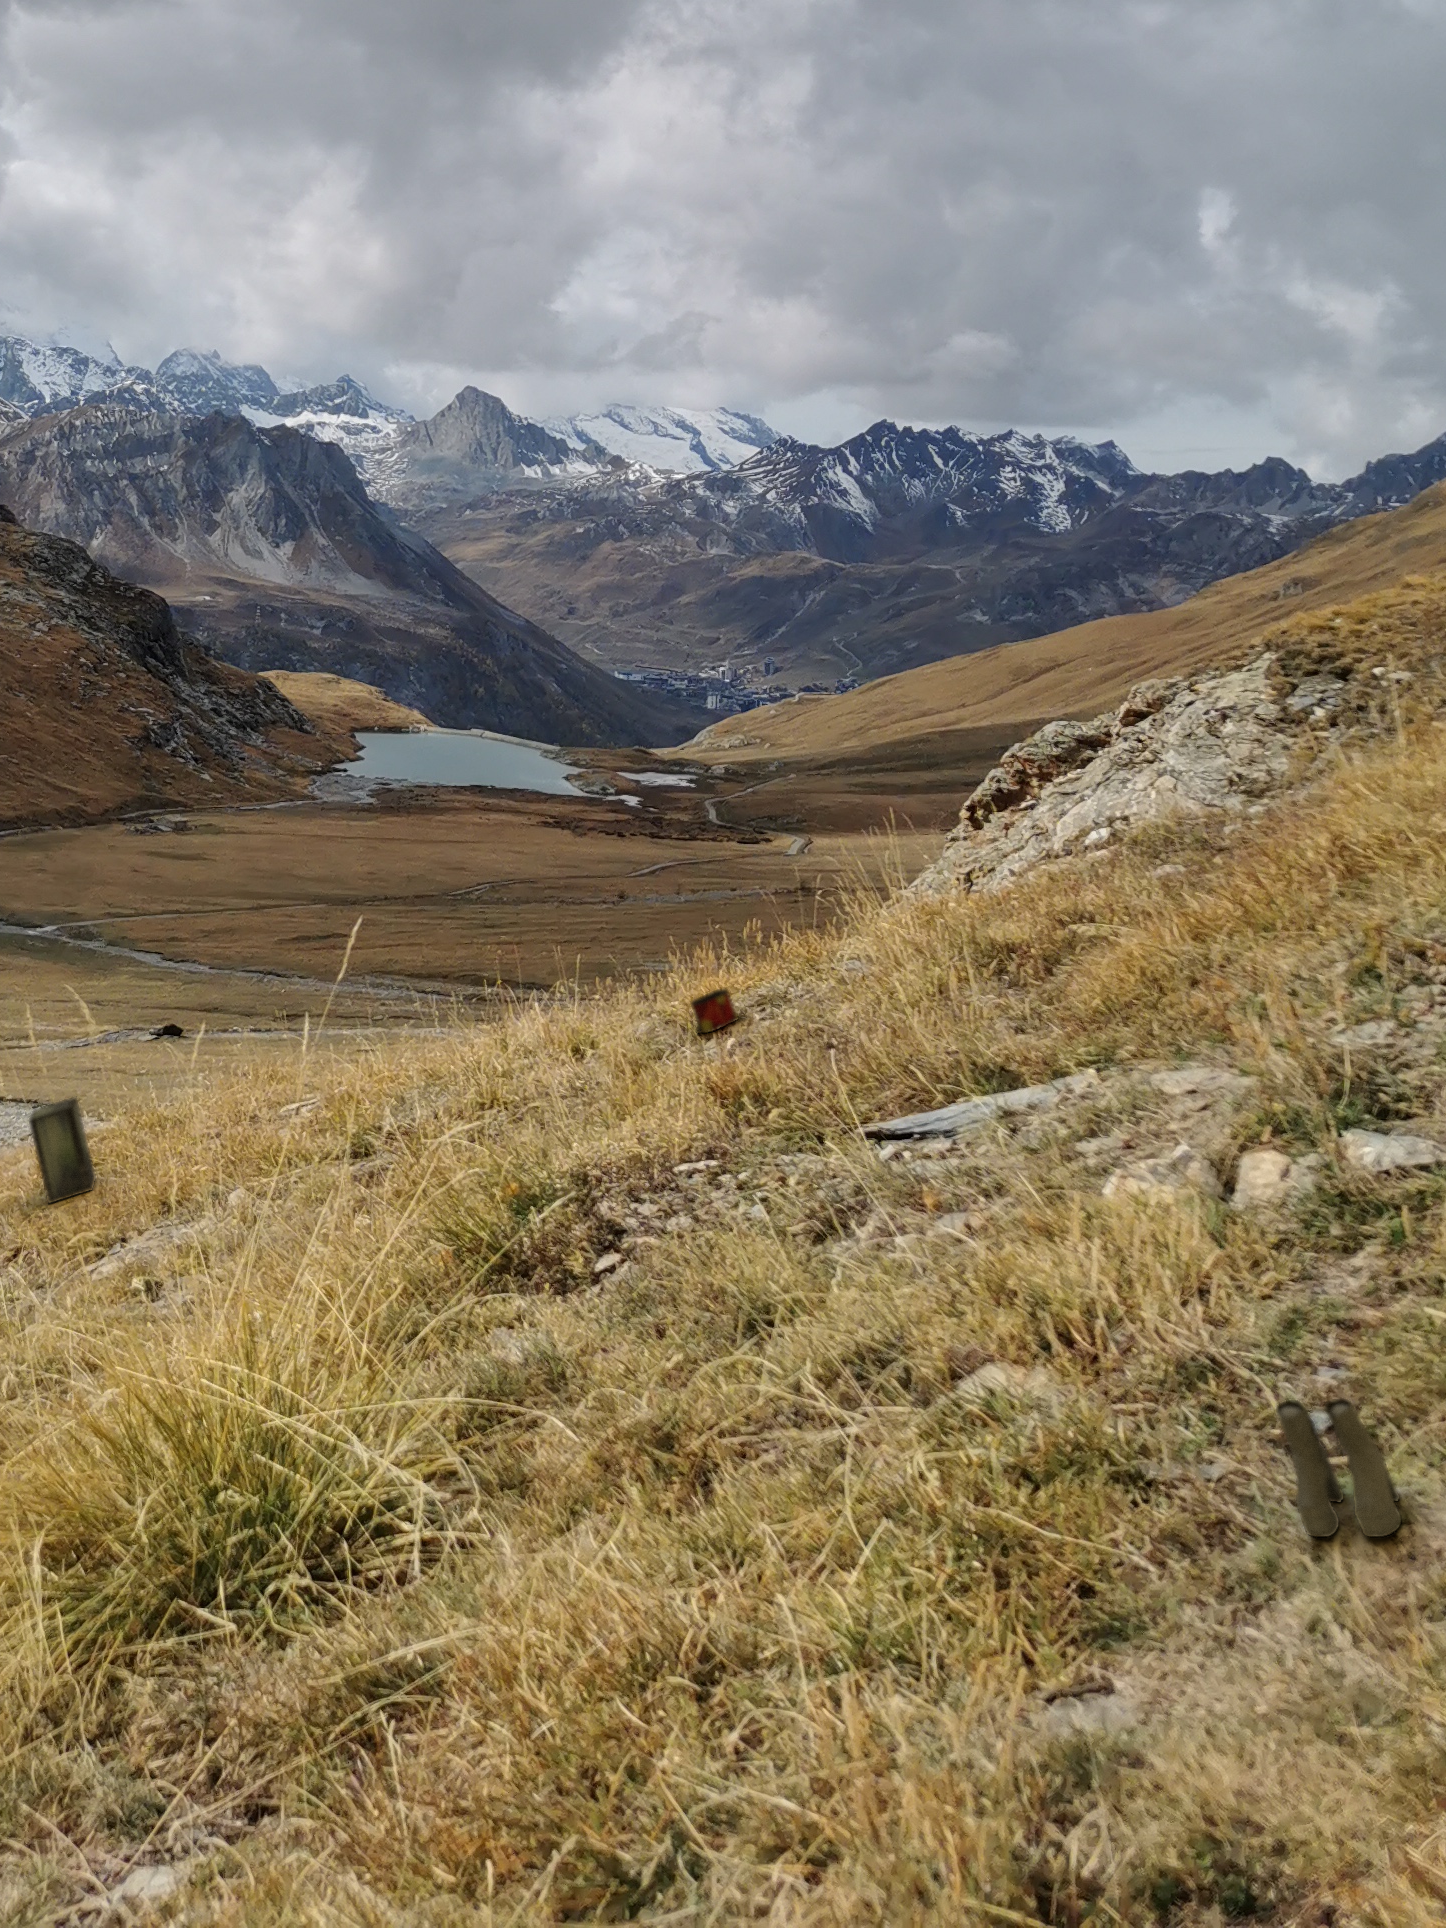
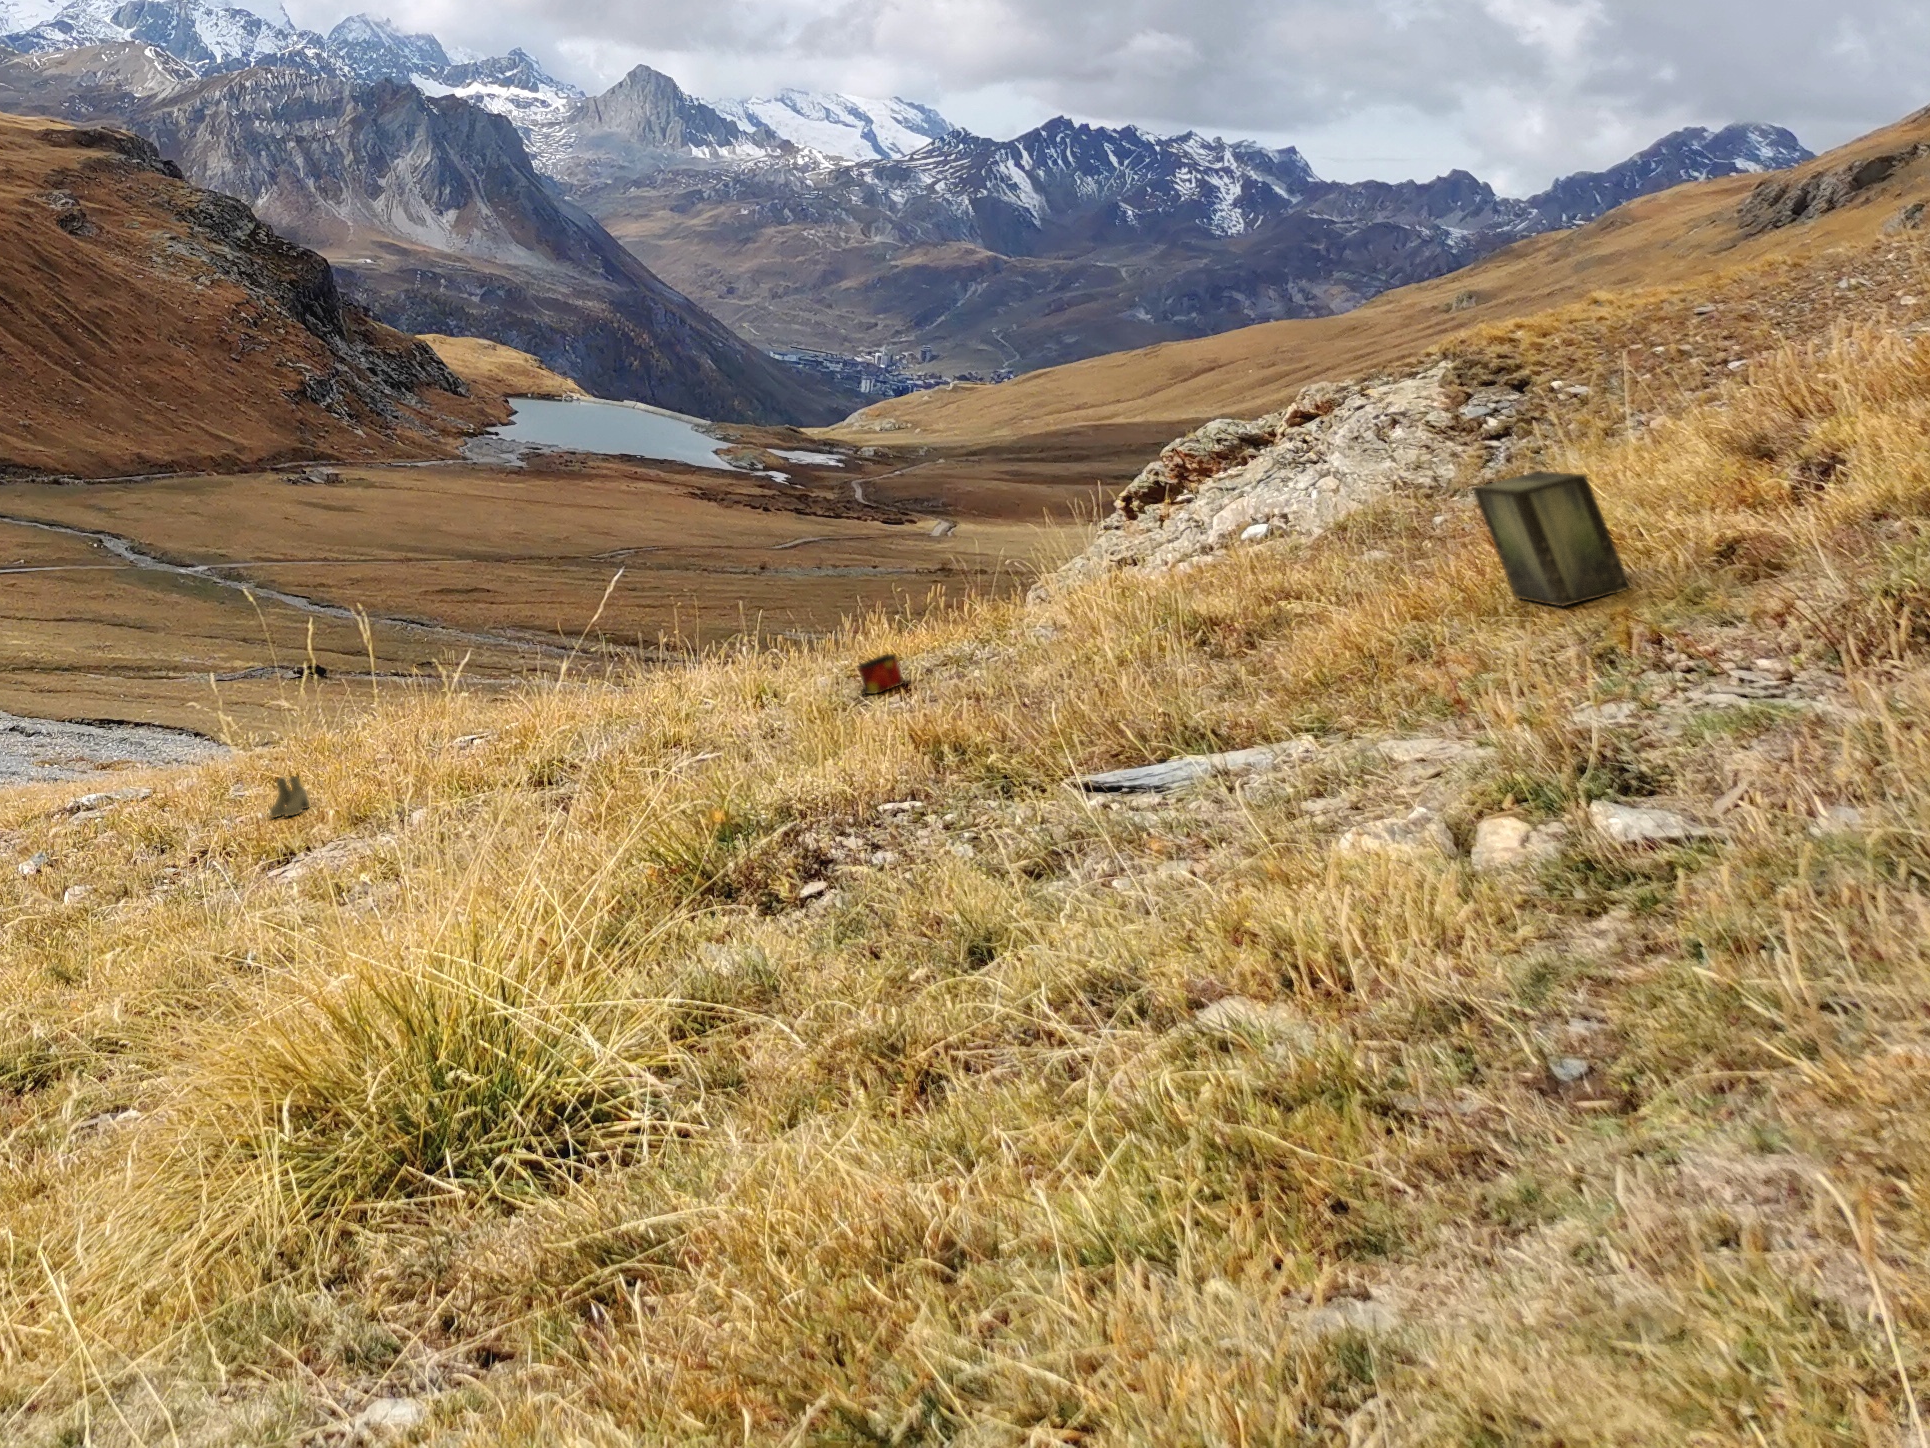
storage box: present [29,1097,96,1203] -> present [1473,471,1631,606]
boots: present [1276,1399,1401,1537] -> present [270,776,310,817]

